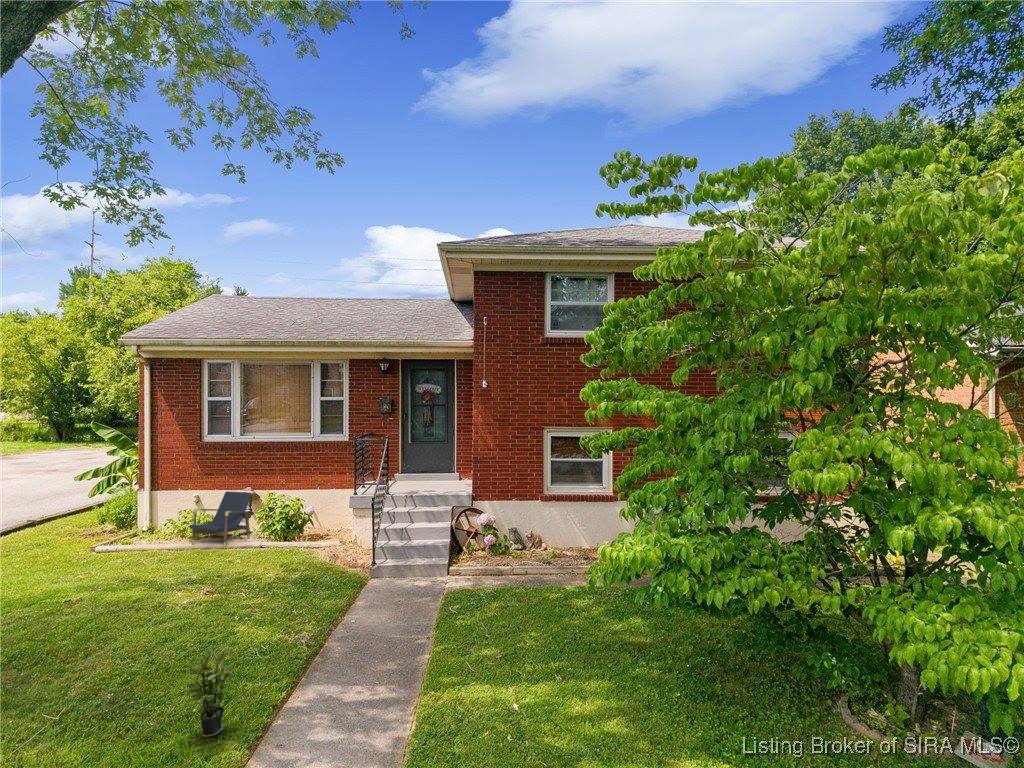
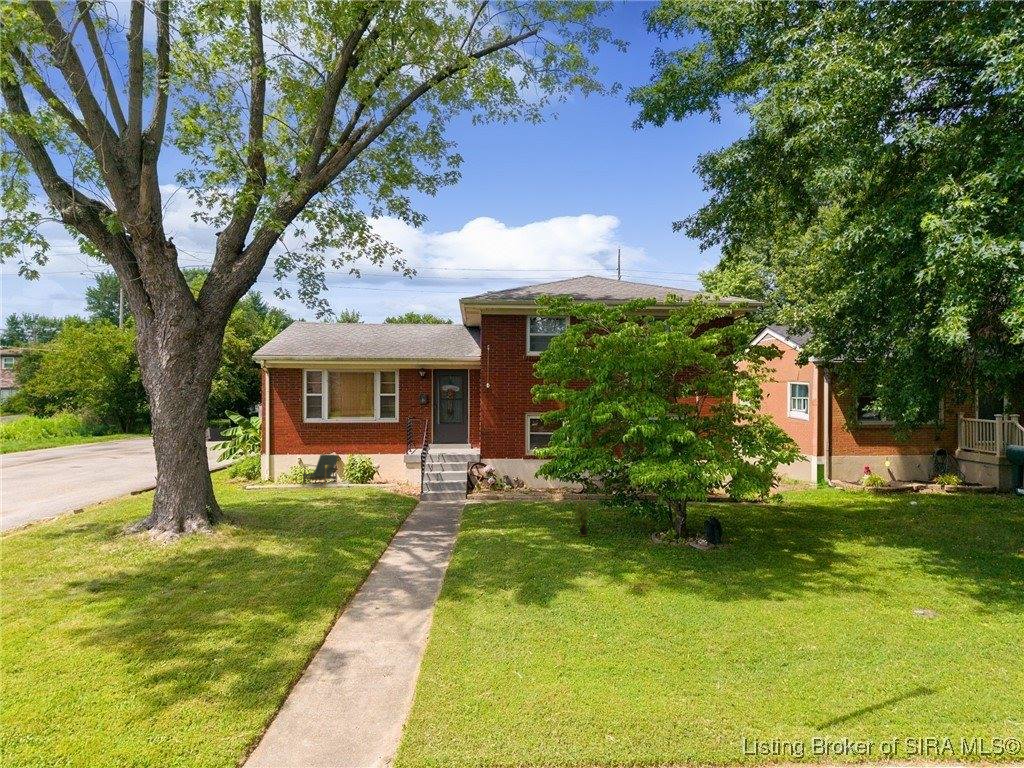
potted plant: present [187,647,234,738] -> present [575,501,589,536]

